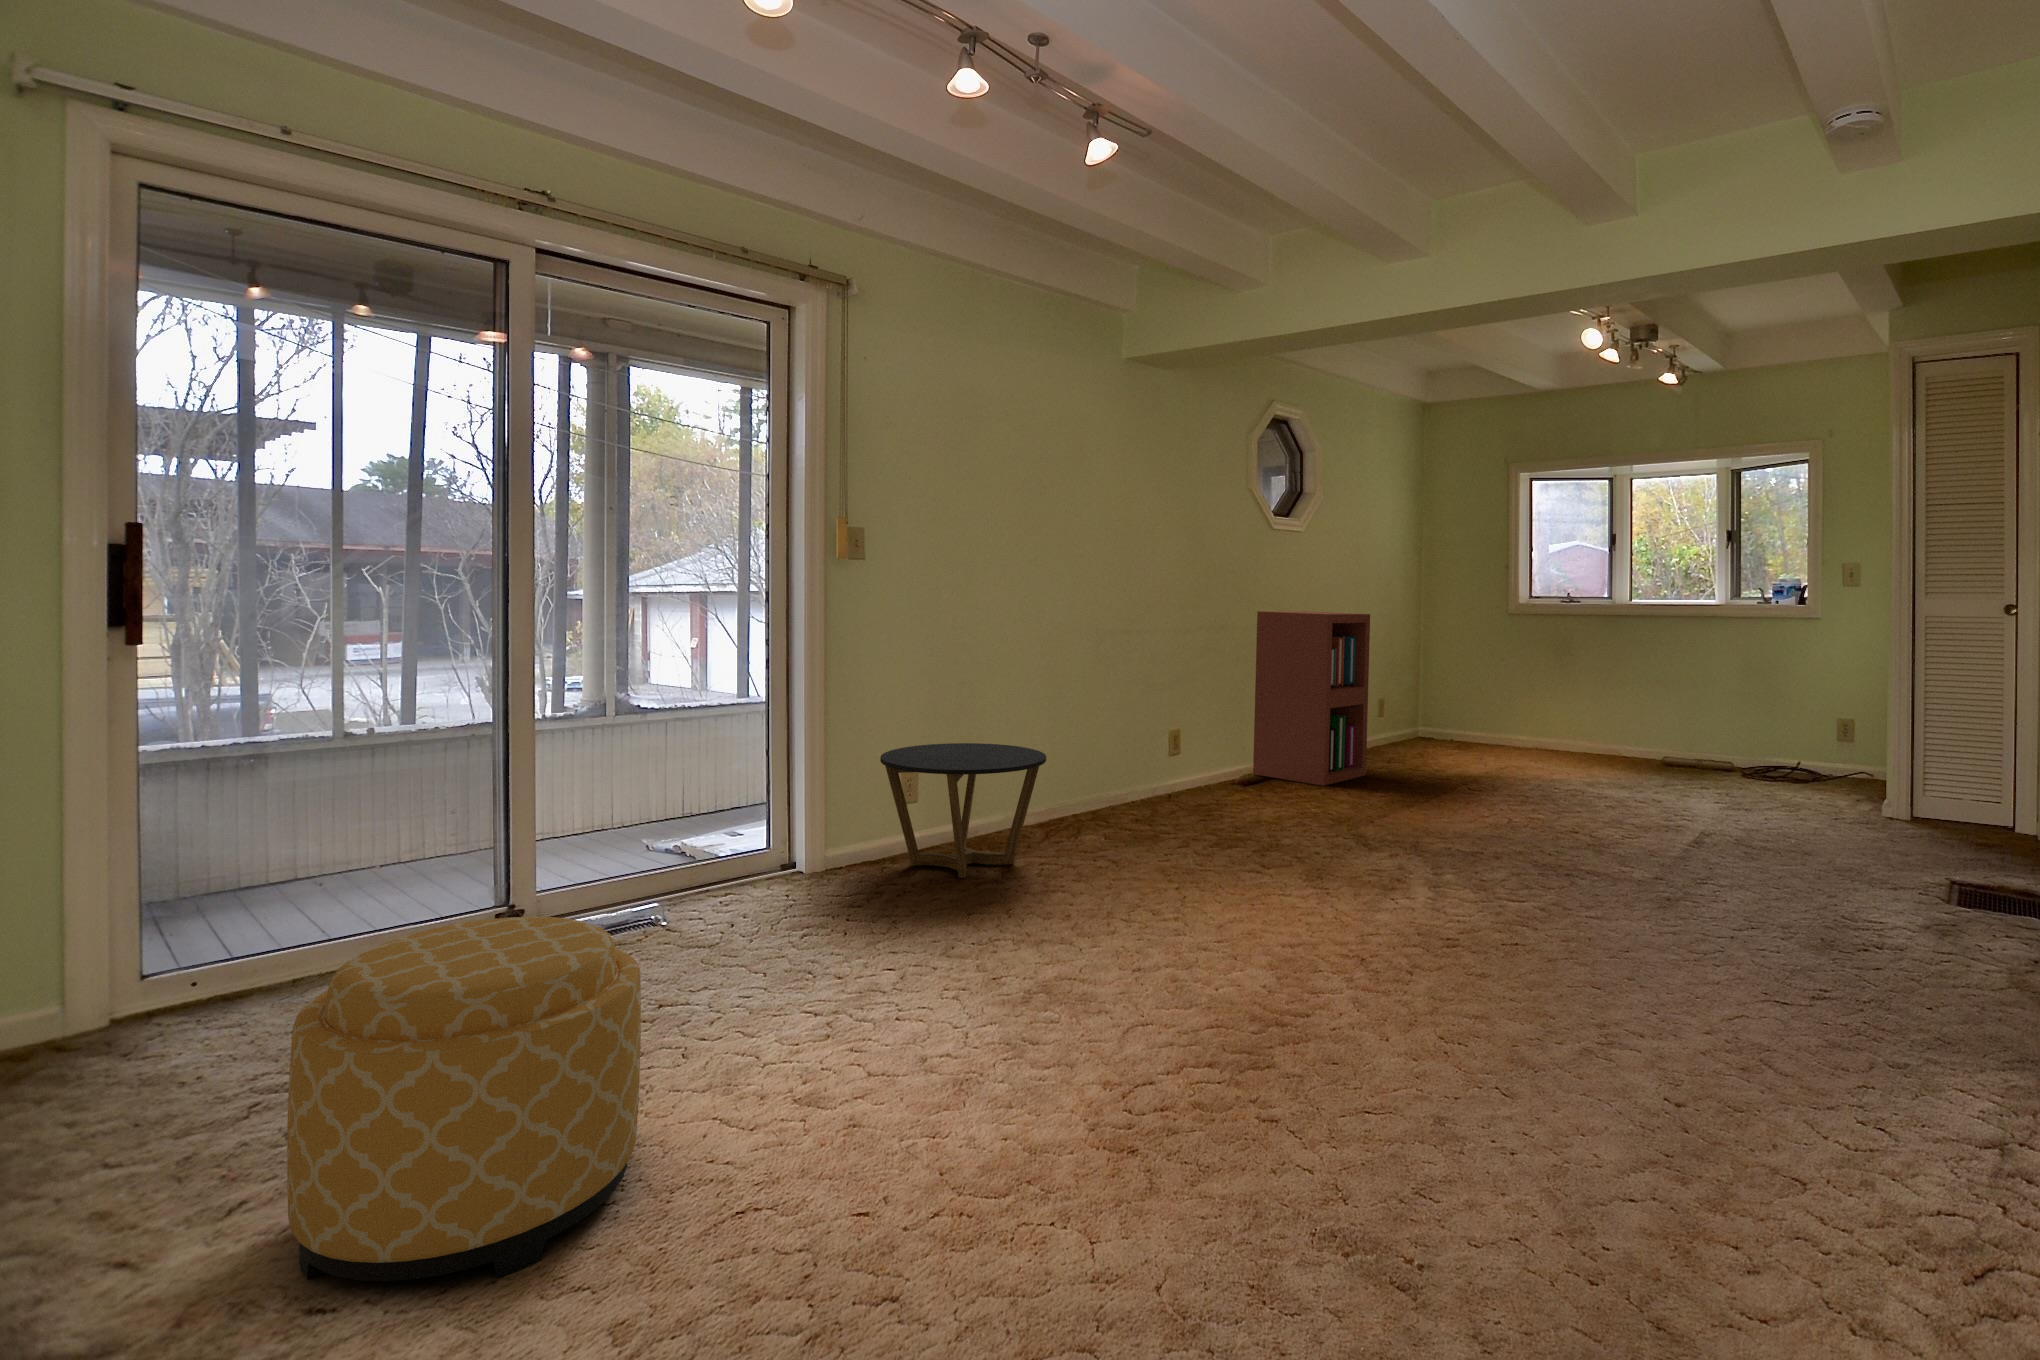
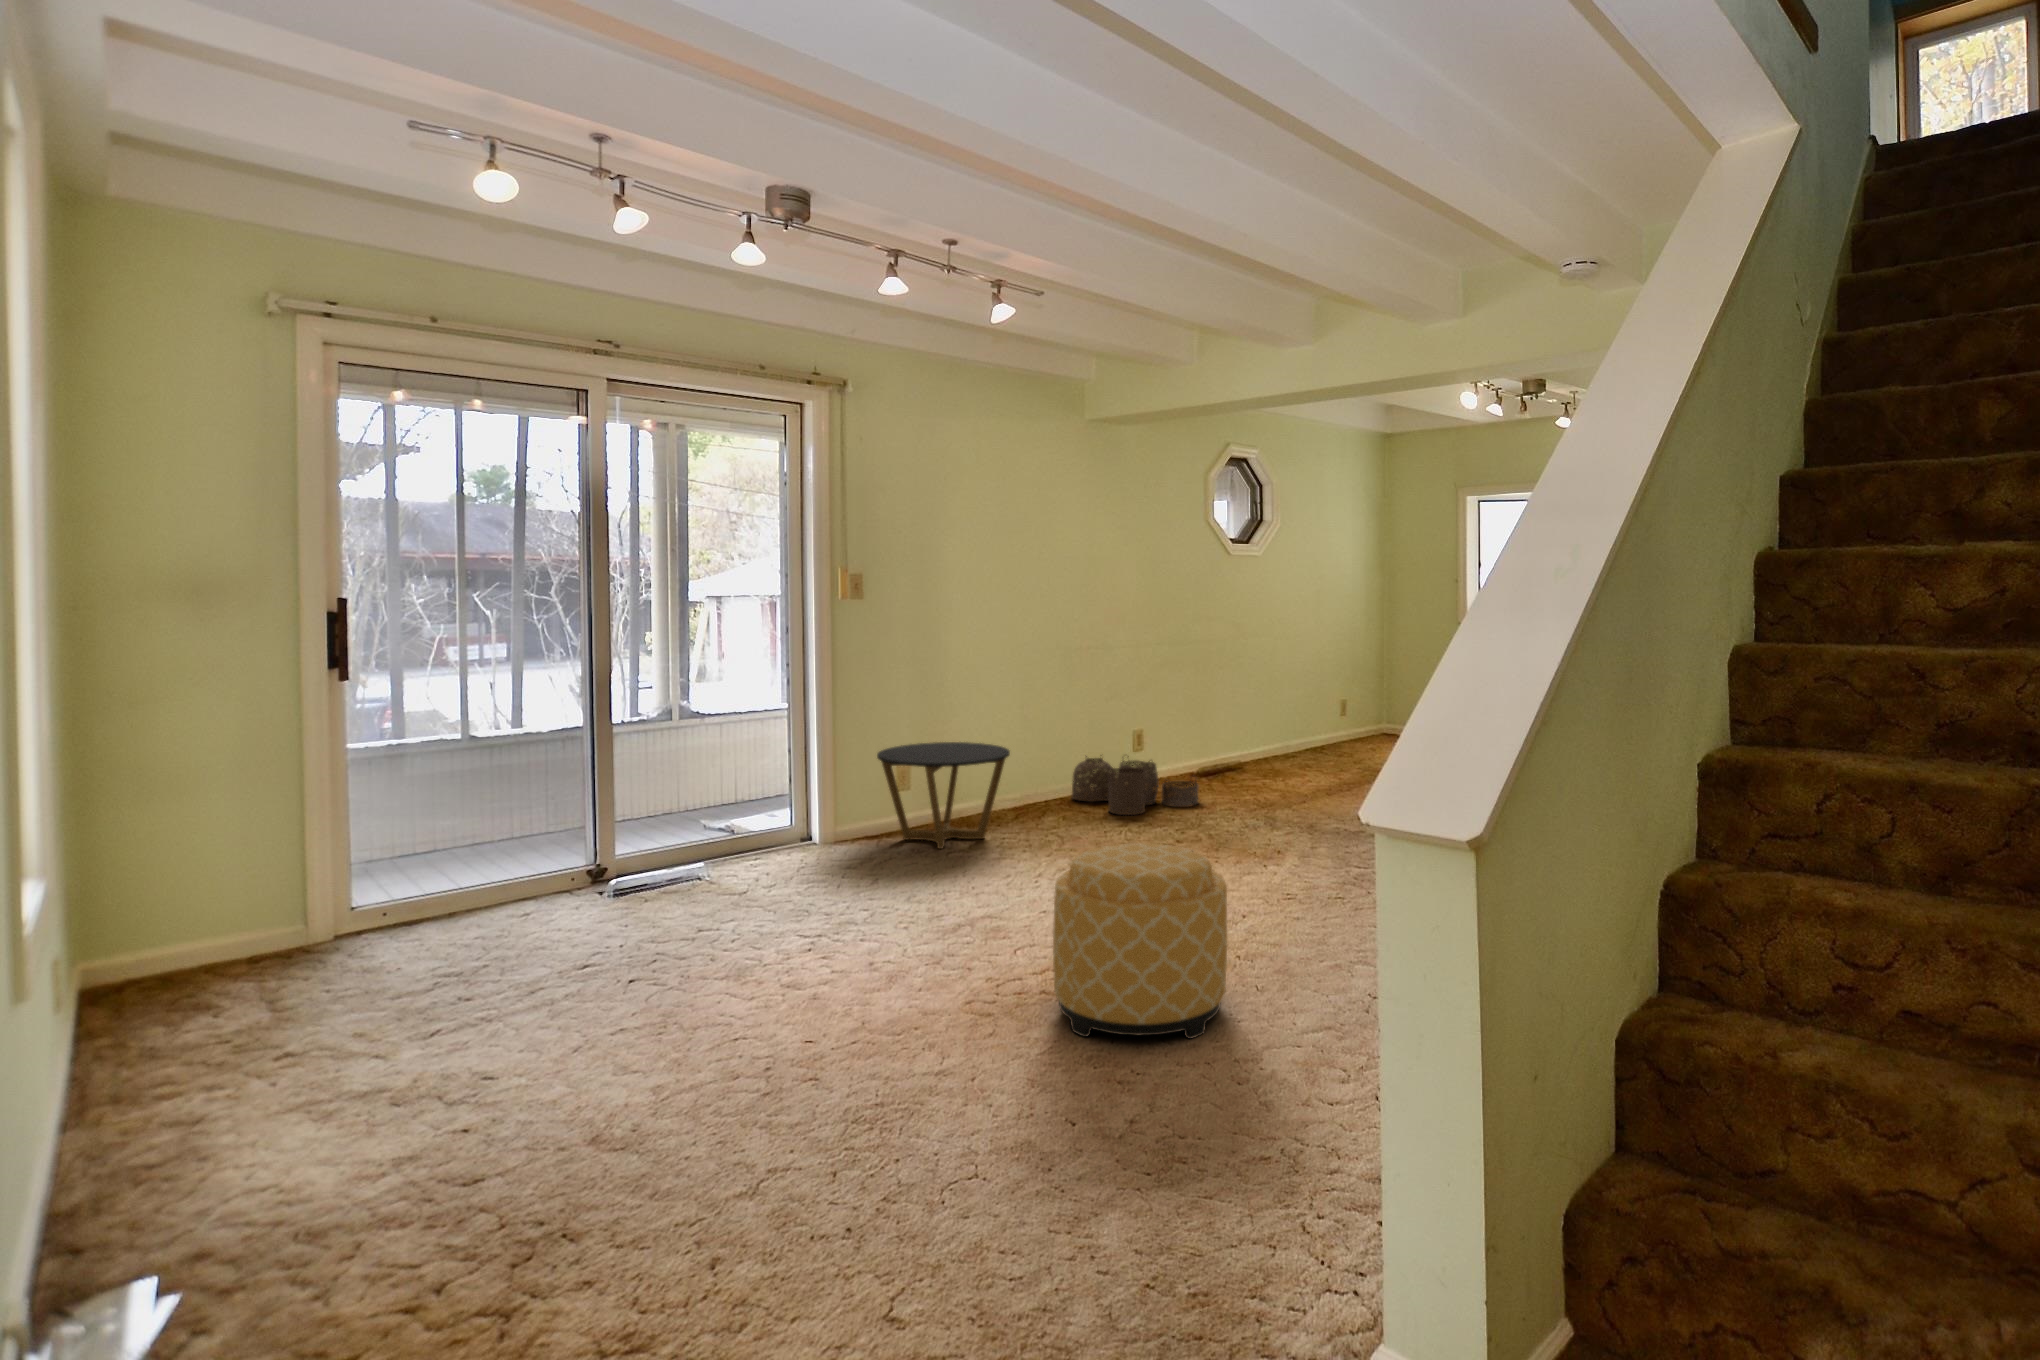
bookshelf: present [1253,611,1370,786] -> none [1220,623,1322,777]
woven basket: none [1098,759,1253,832] -> present [1071,756,1199,815]
ottoman: present [287,917,641,1281] -> present [1053,843,1227,1039]

